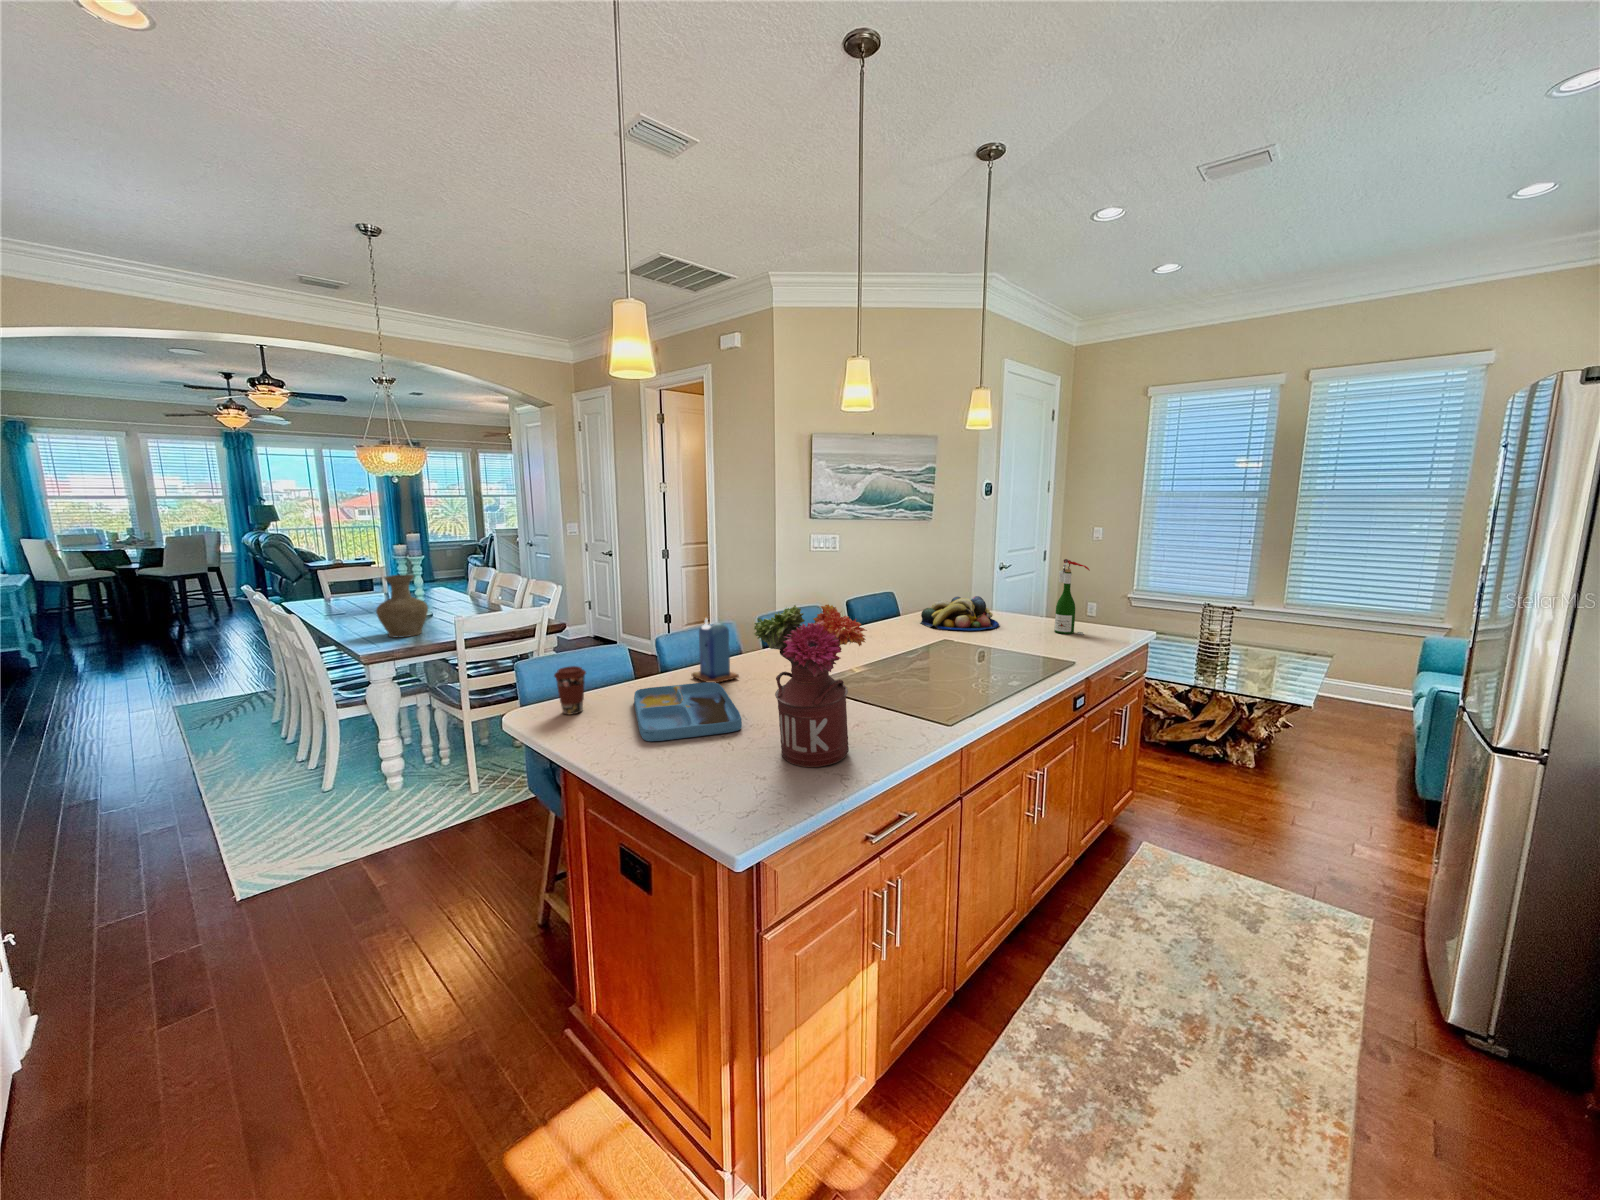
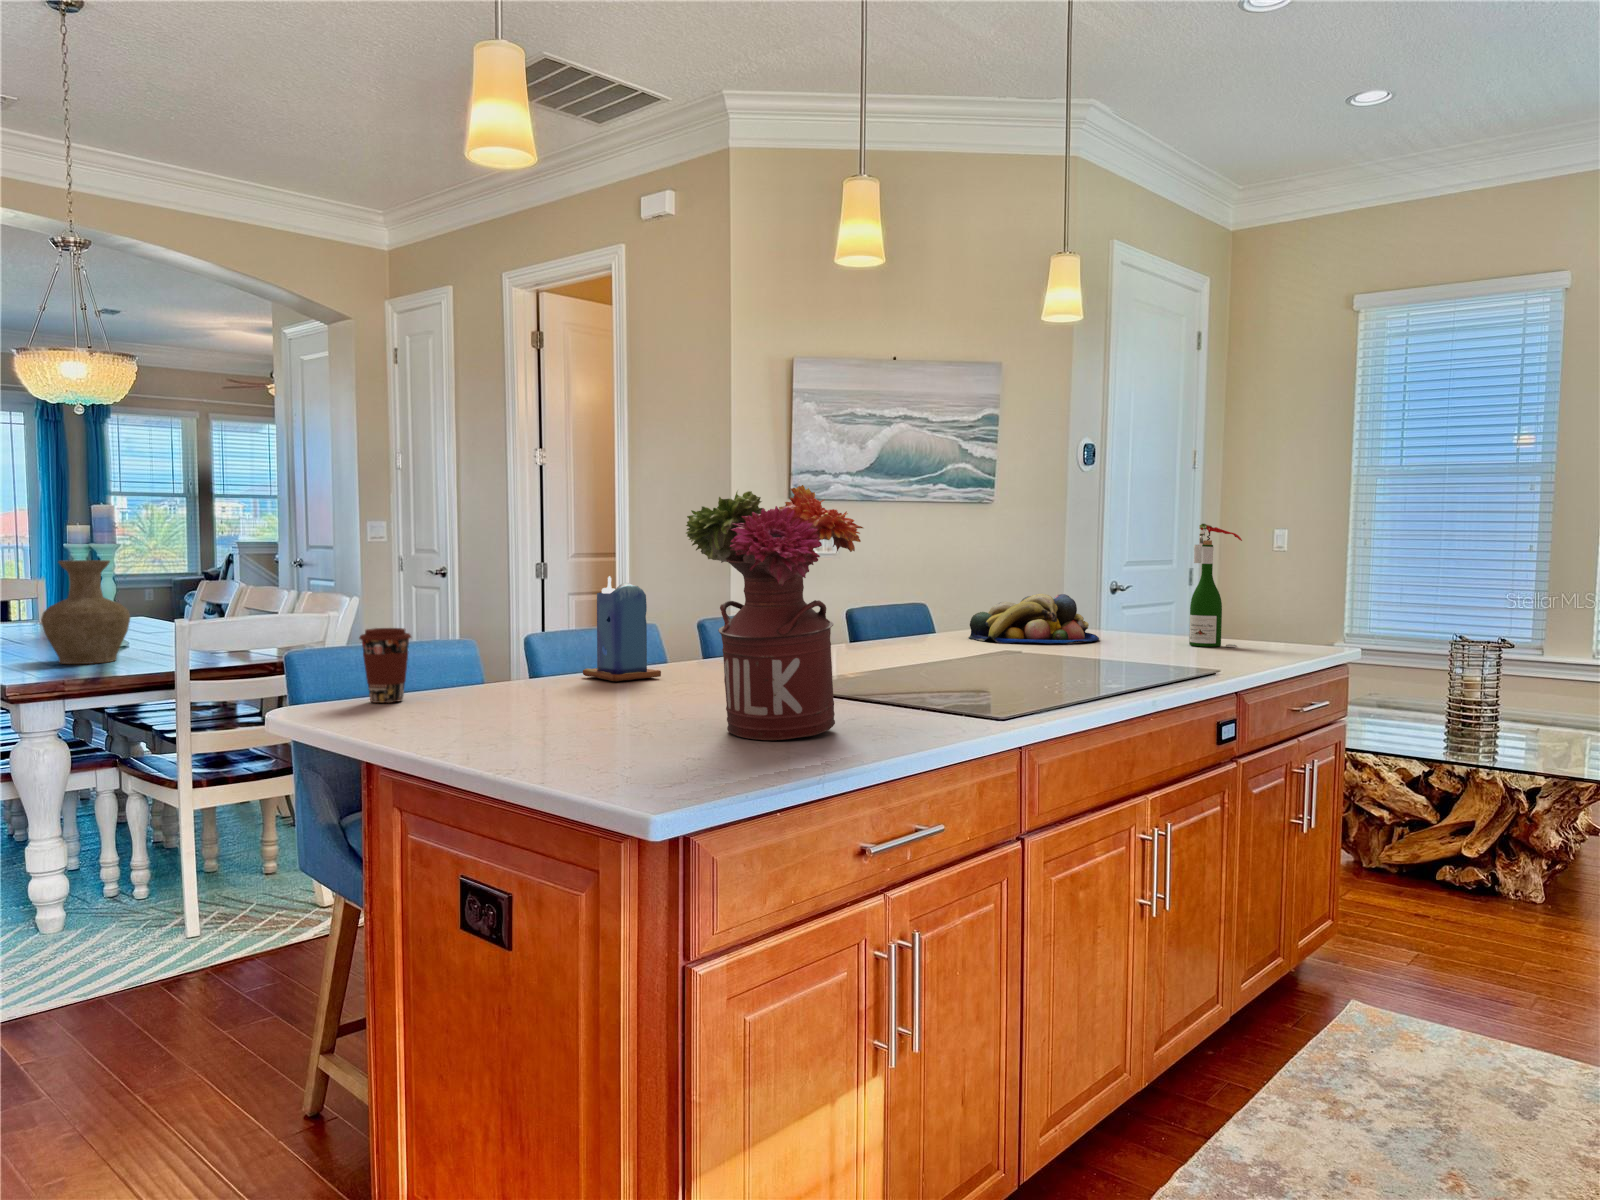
tray: present [634,682,742,741] -> none [488,670,665,722]

